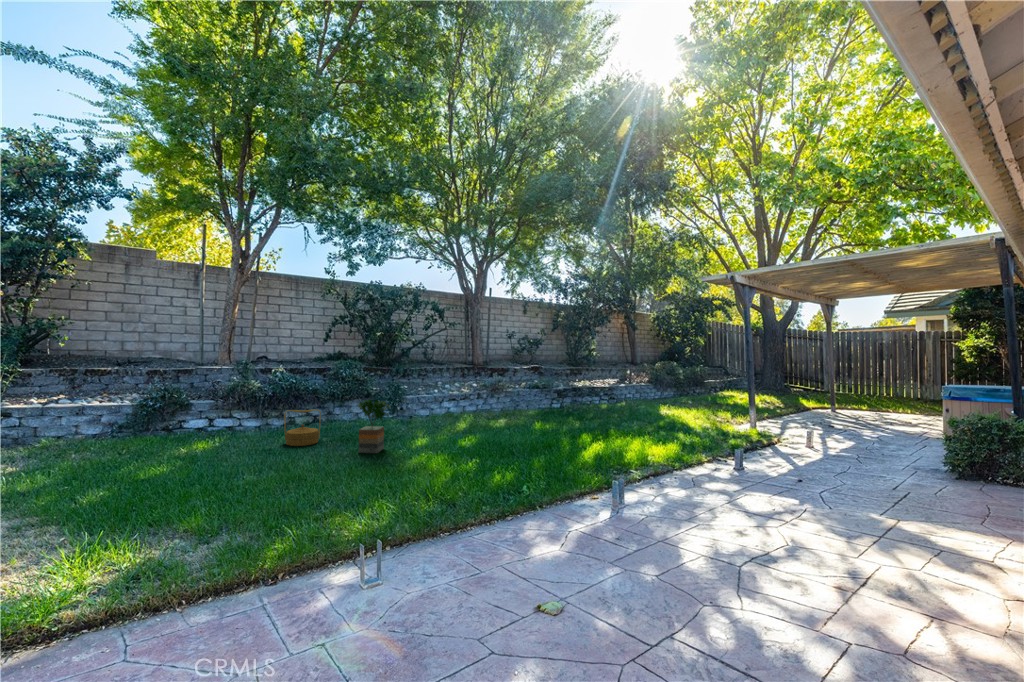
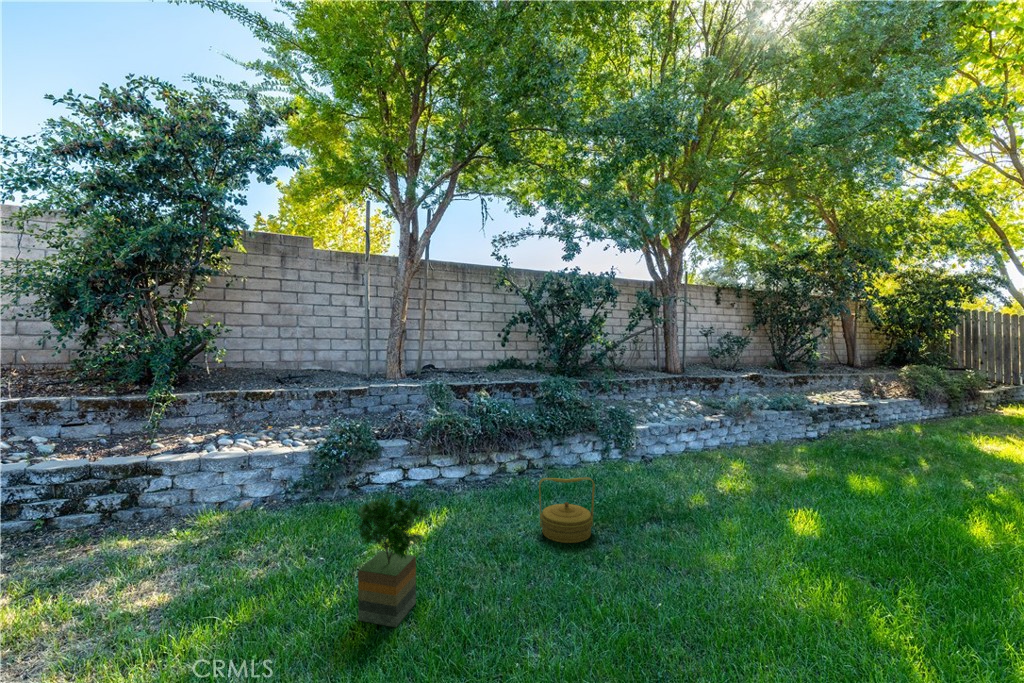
potted tree: present [358,400,390,453] -> present [358,498,429,627]

